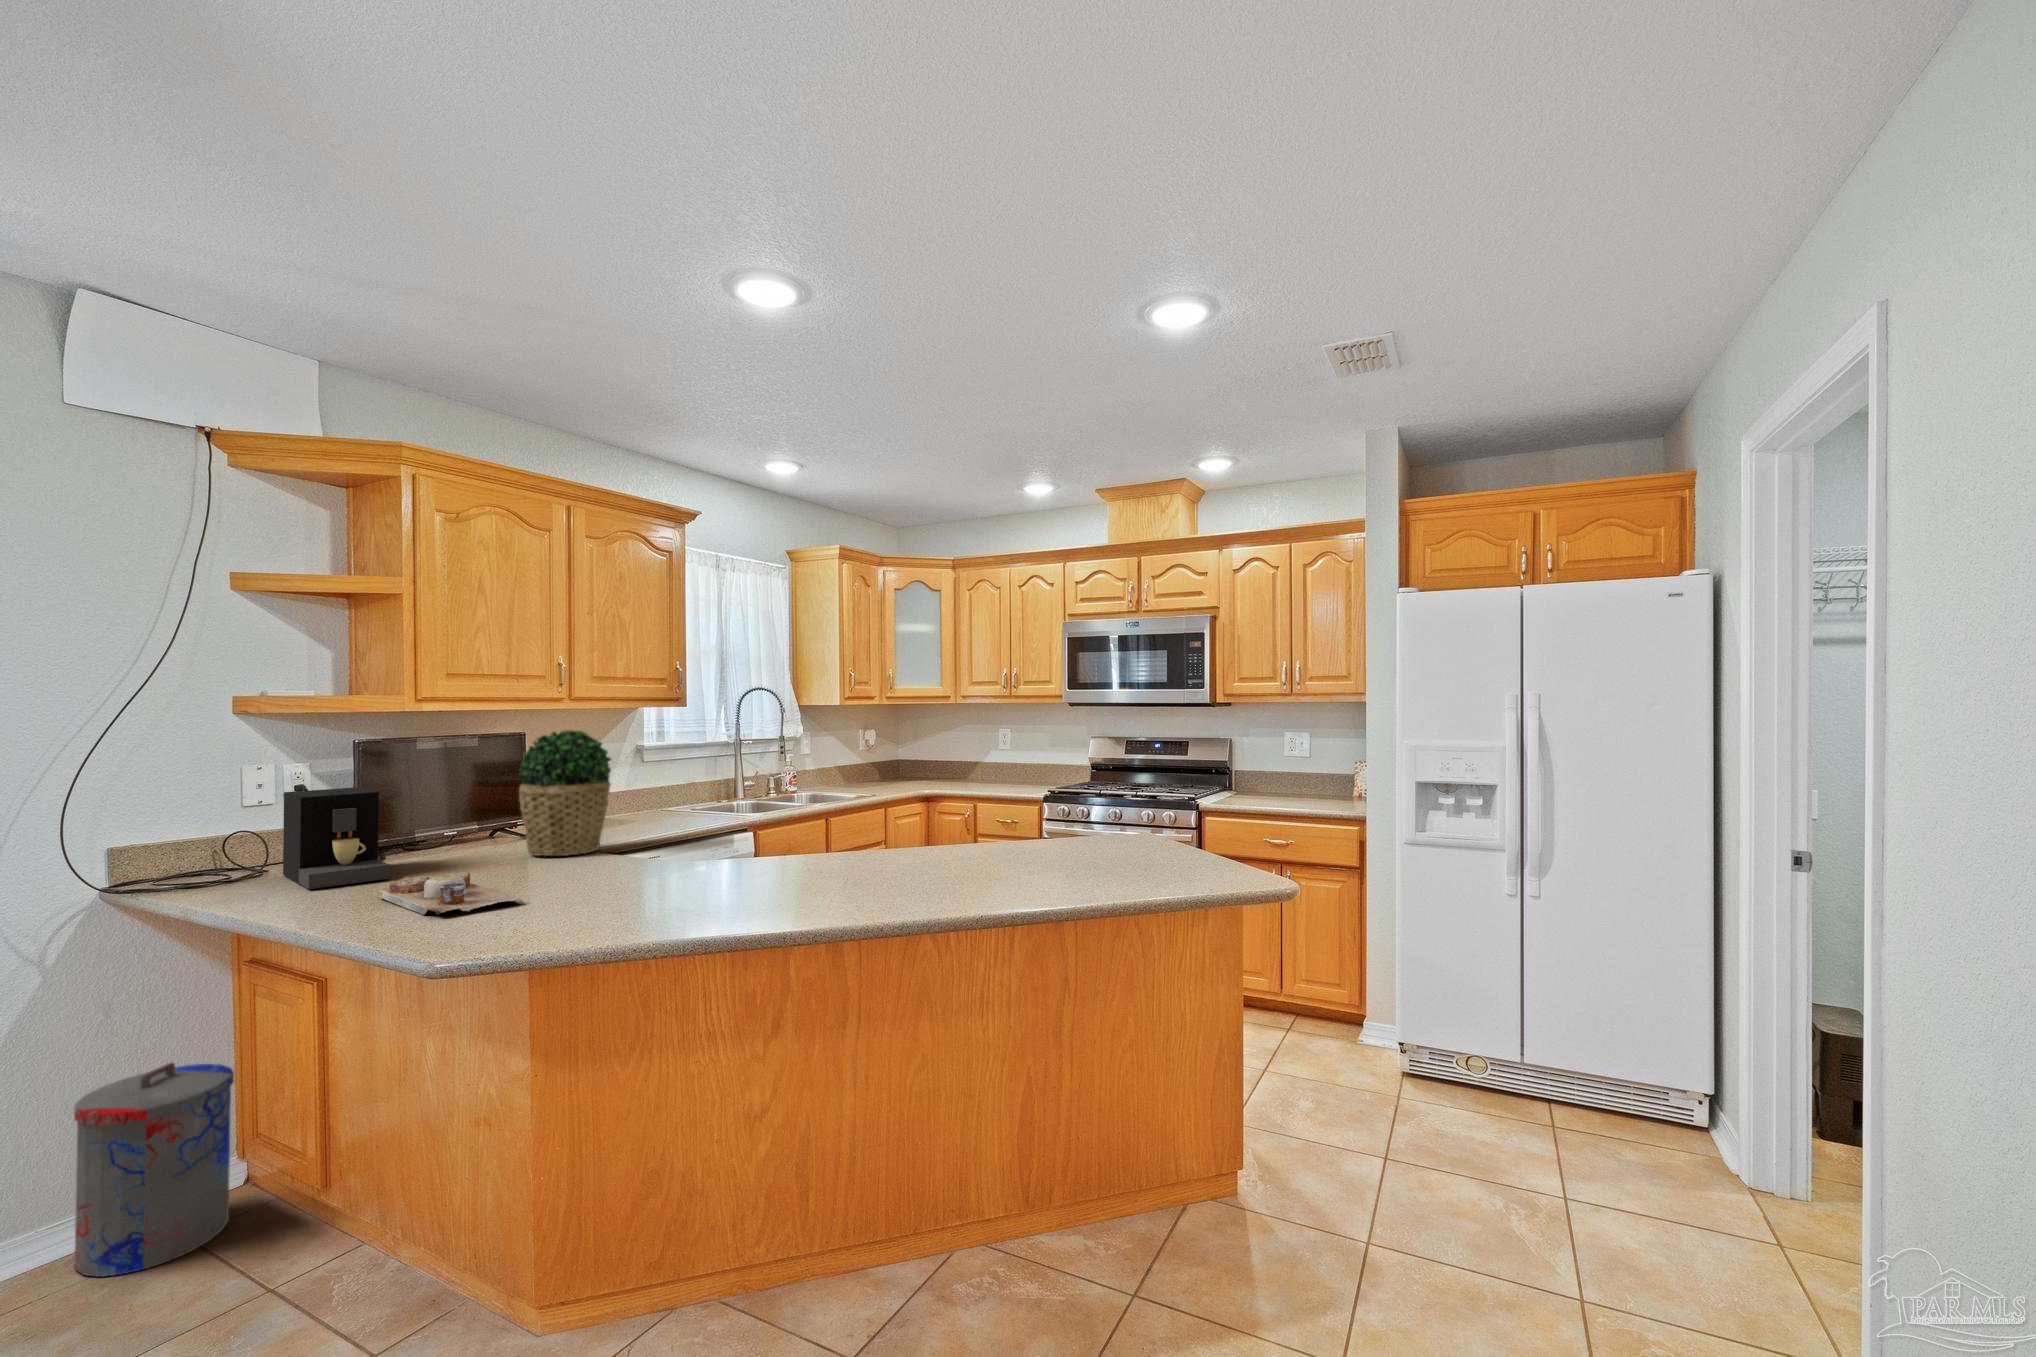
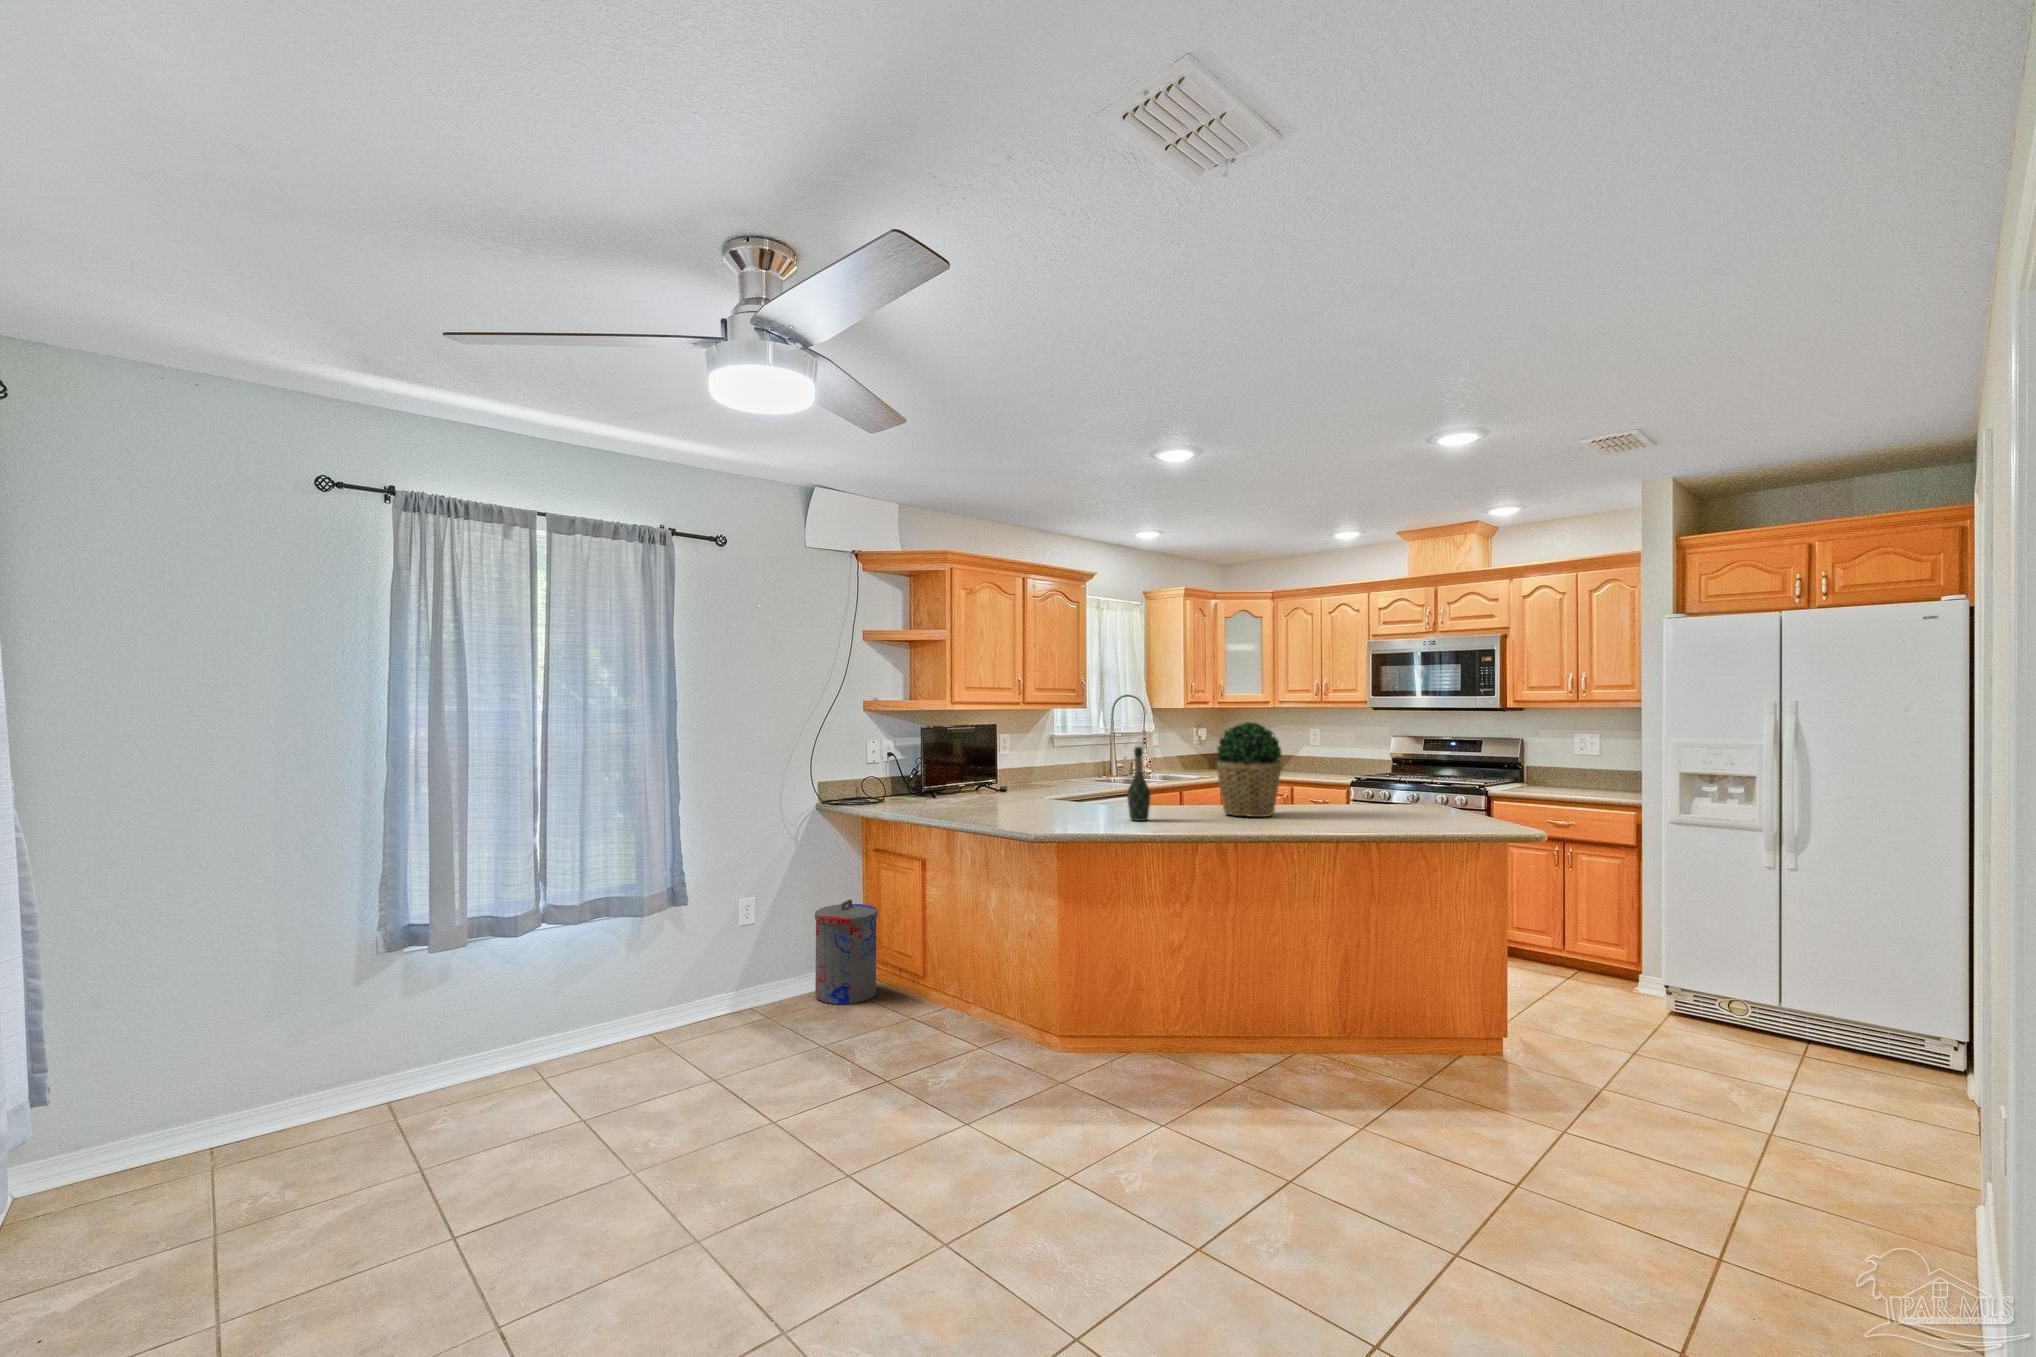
potted plant: present [519,730,611,856] -> present [1217,722,1282,817]
wine bottle: none [672,772,714,899] -> present [1127,747,1151,821]
coffee maker: present [283,787,390,889] -> none [893,754,955,808]
cutting board: present [379,872,524,915] -> none [964,802,1046,820]

